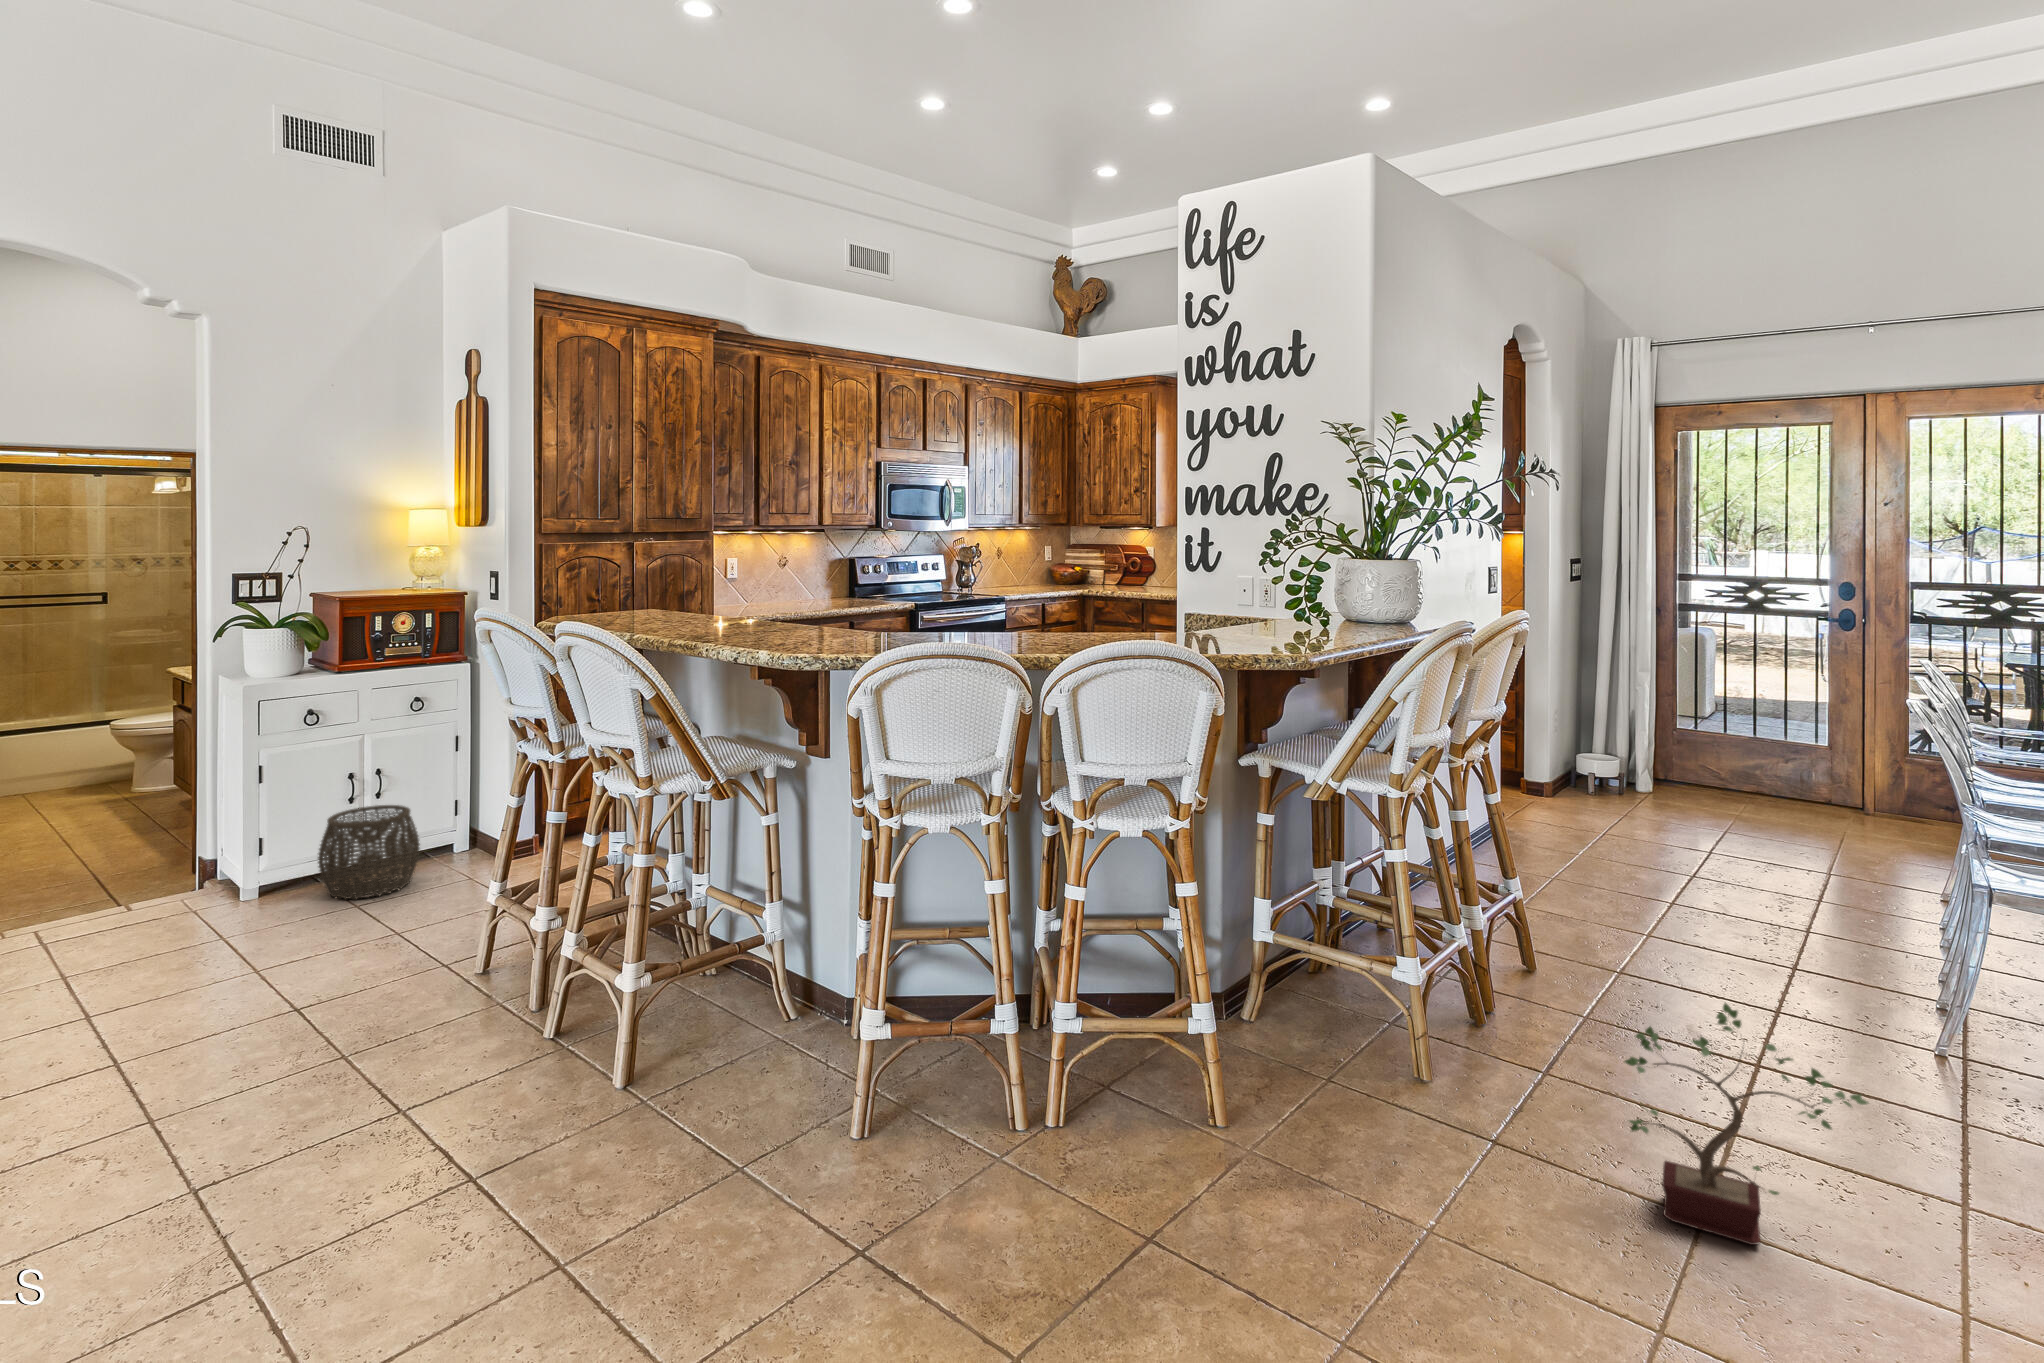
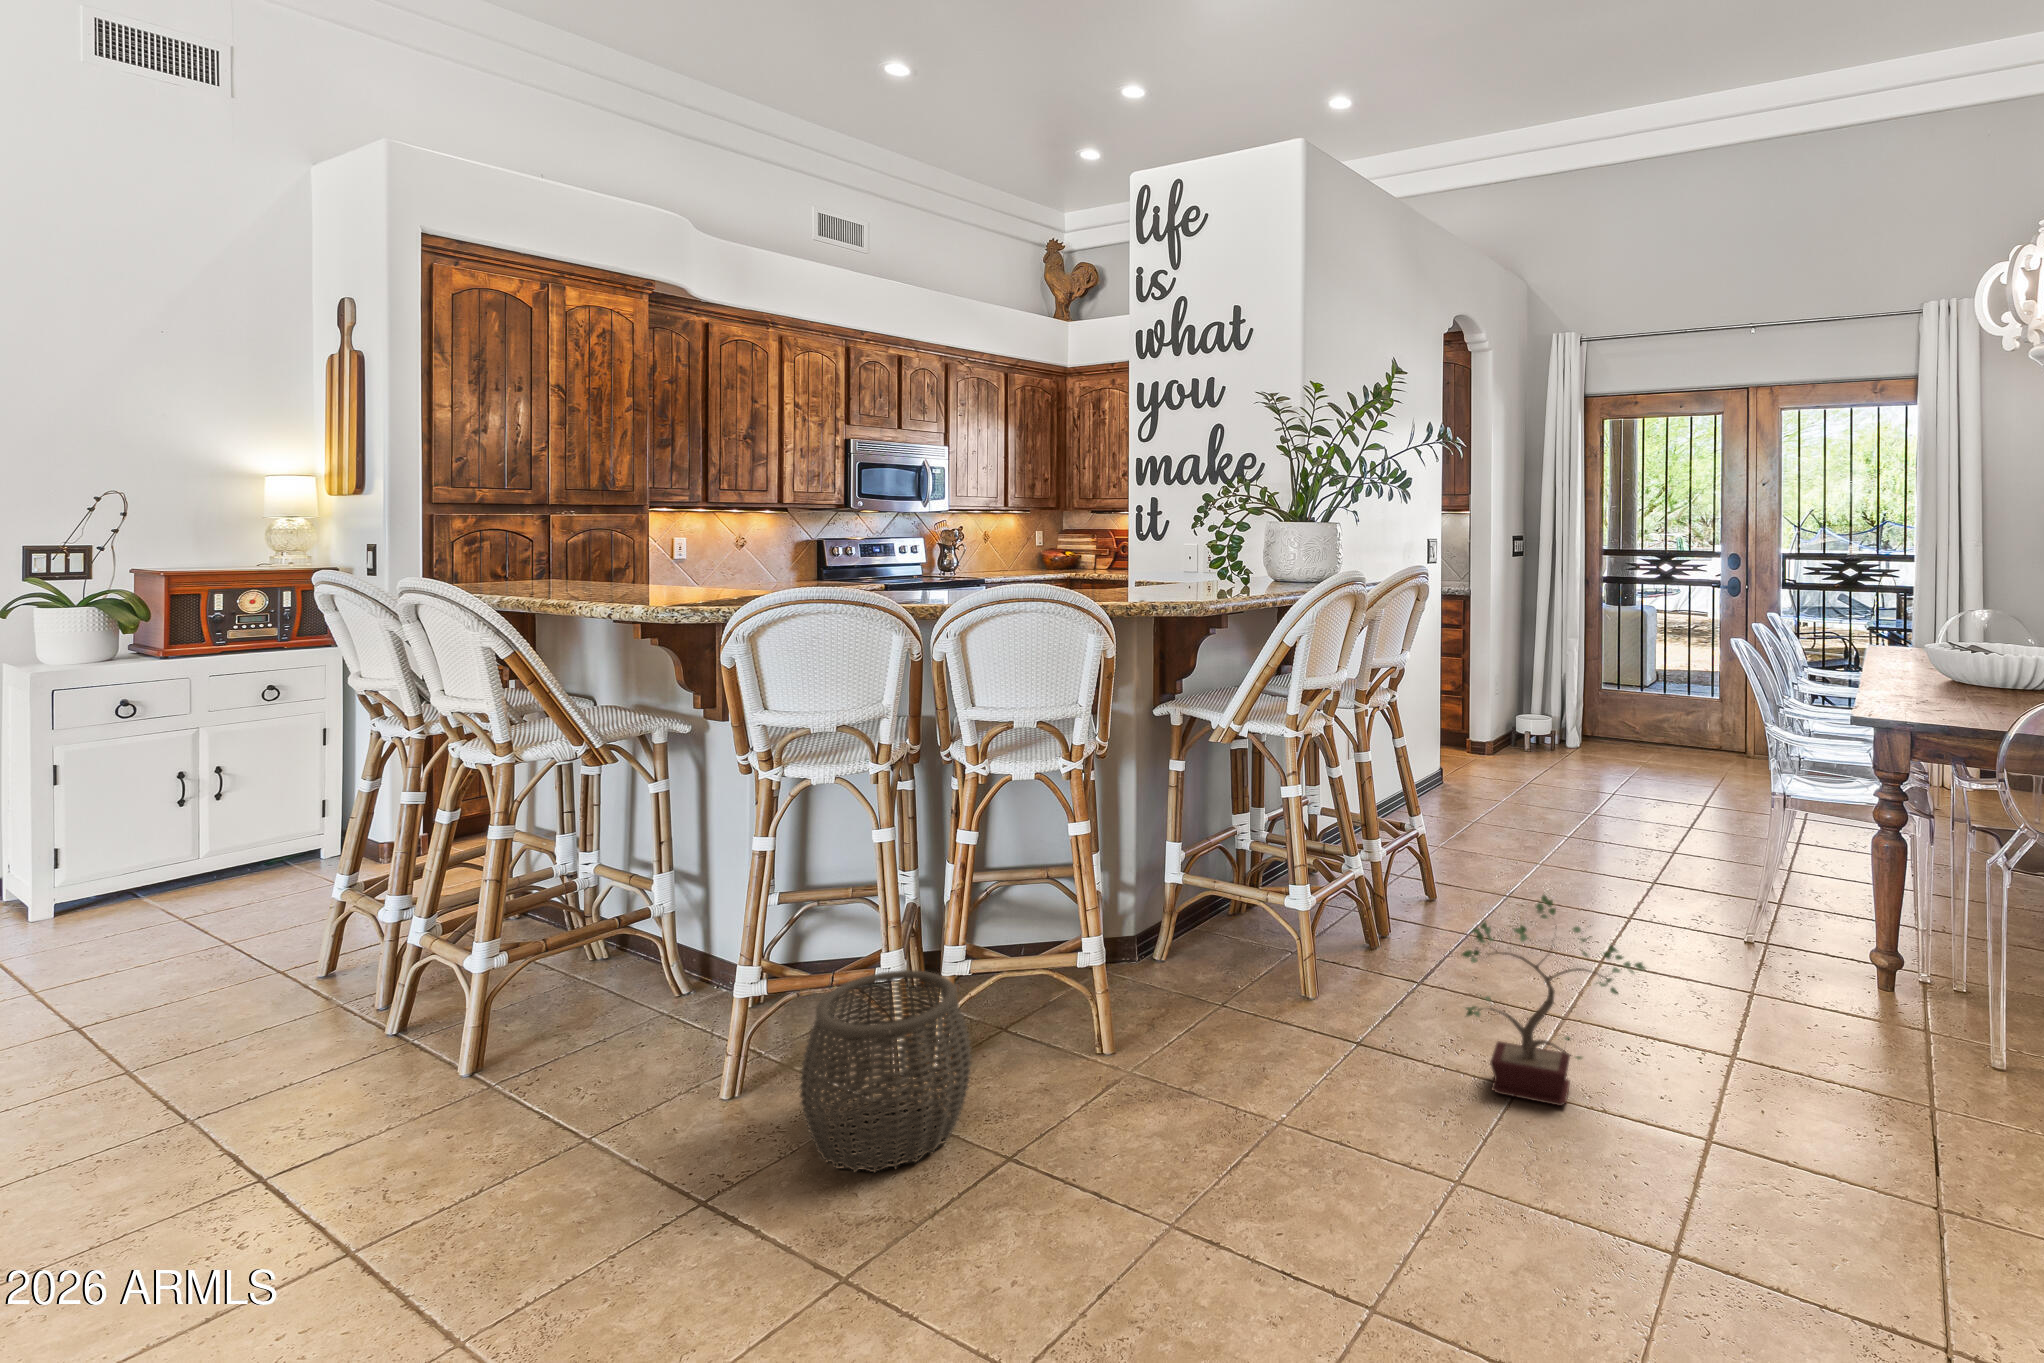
woven basket: present [318,805,420,899] -> present [800,970,972,1172]

